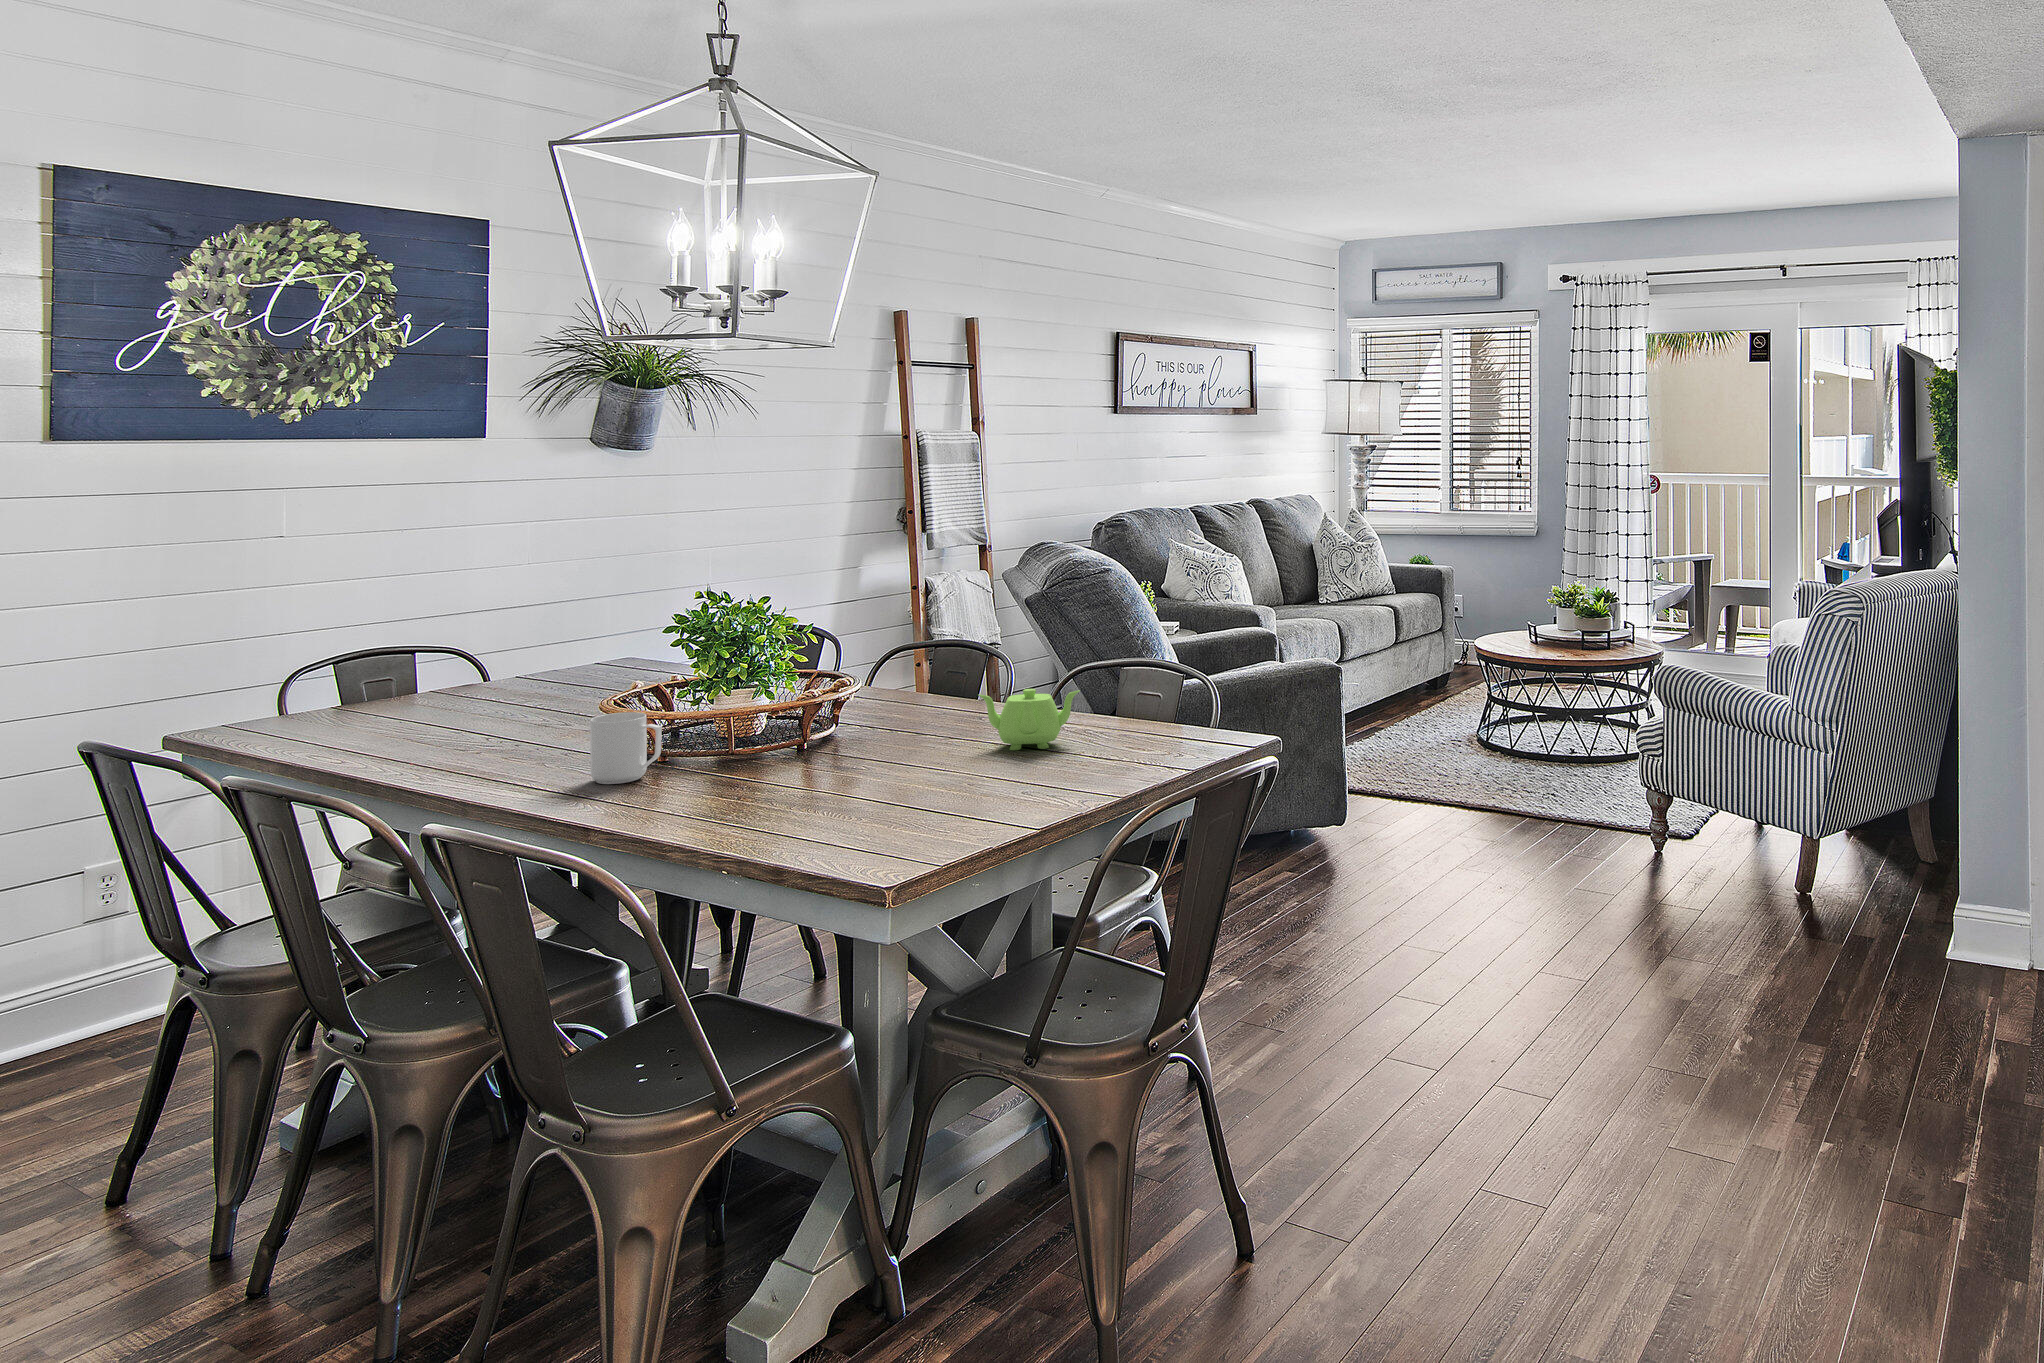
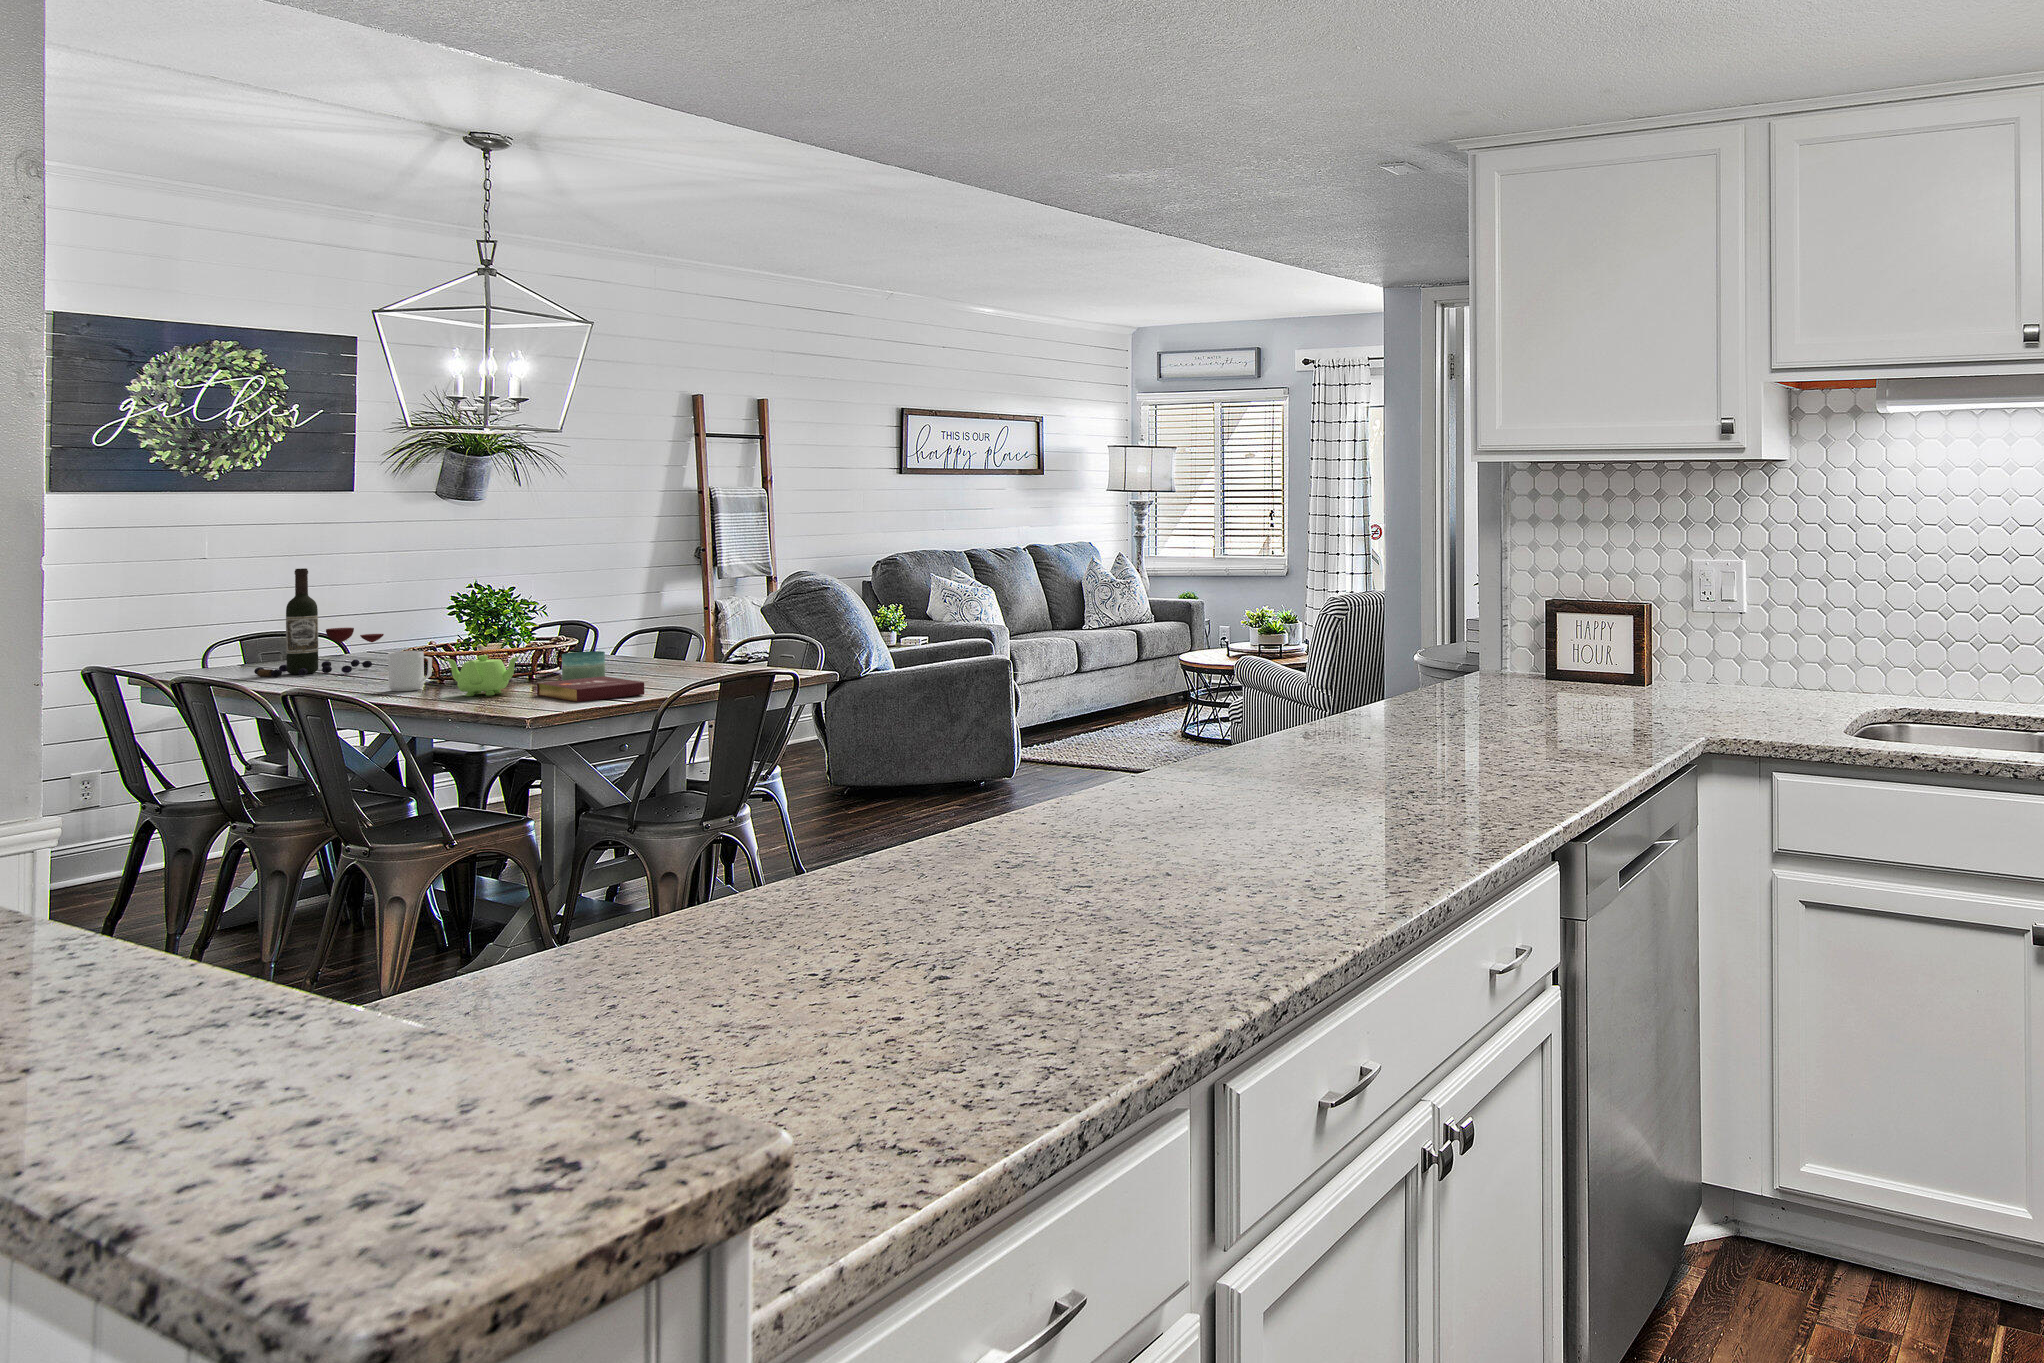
wine bottle: none [358,563,560,736] -> present [254,568,384,677]
teapot: present [978,689,1080,750] -> present [445,655,519,696]
candle: none [852,700,916,753] -> present [562,651,605,680]
book: none [850,759,1034,825] -> present [537,676,644,702]

